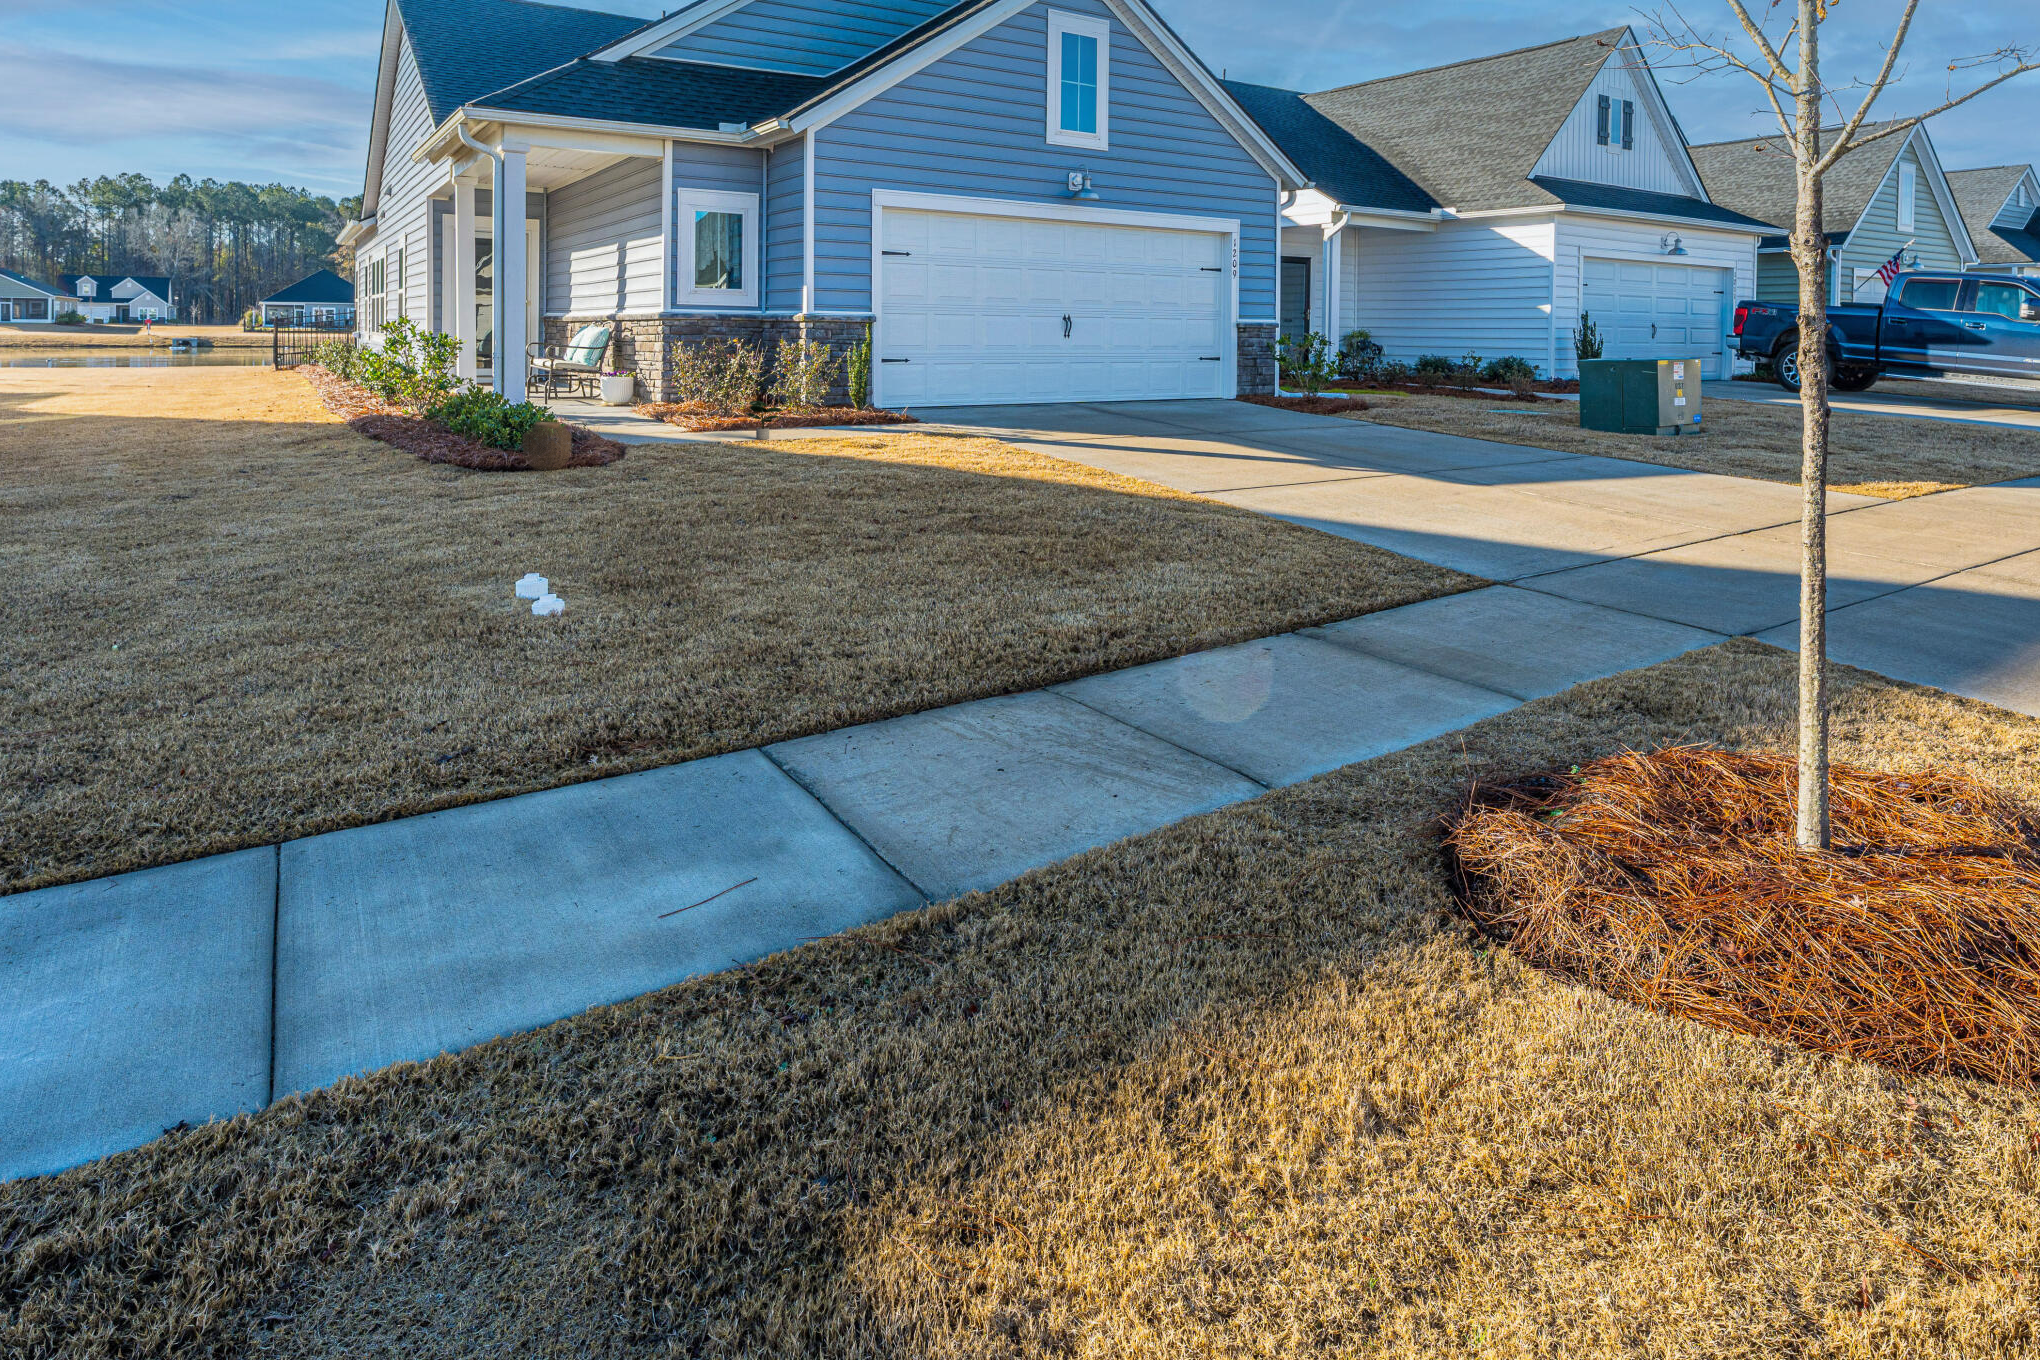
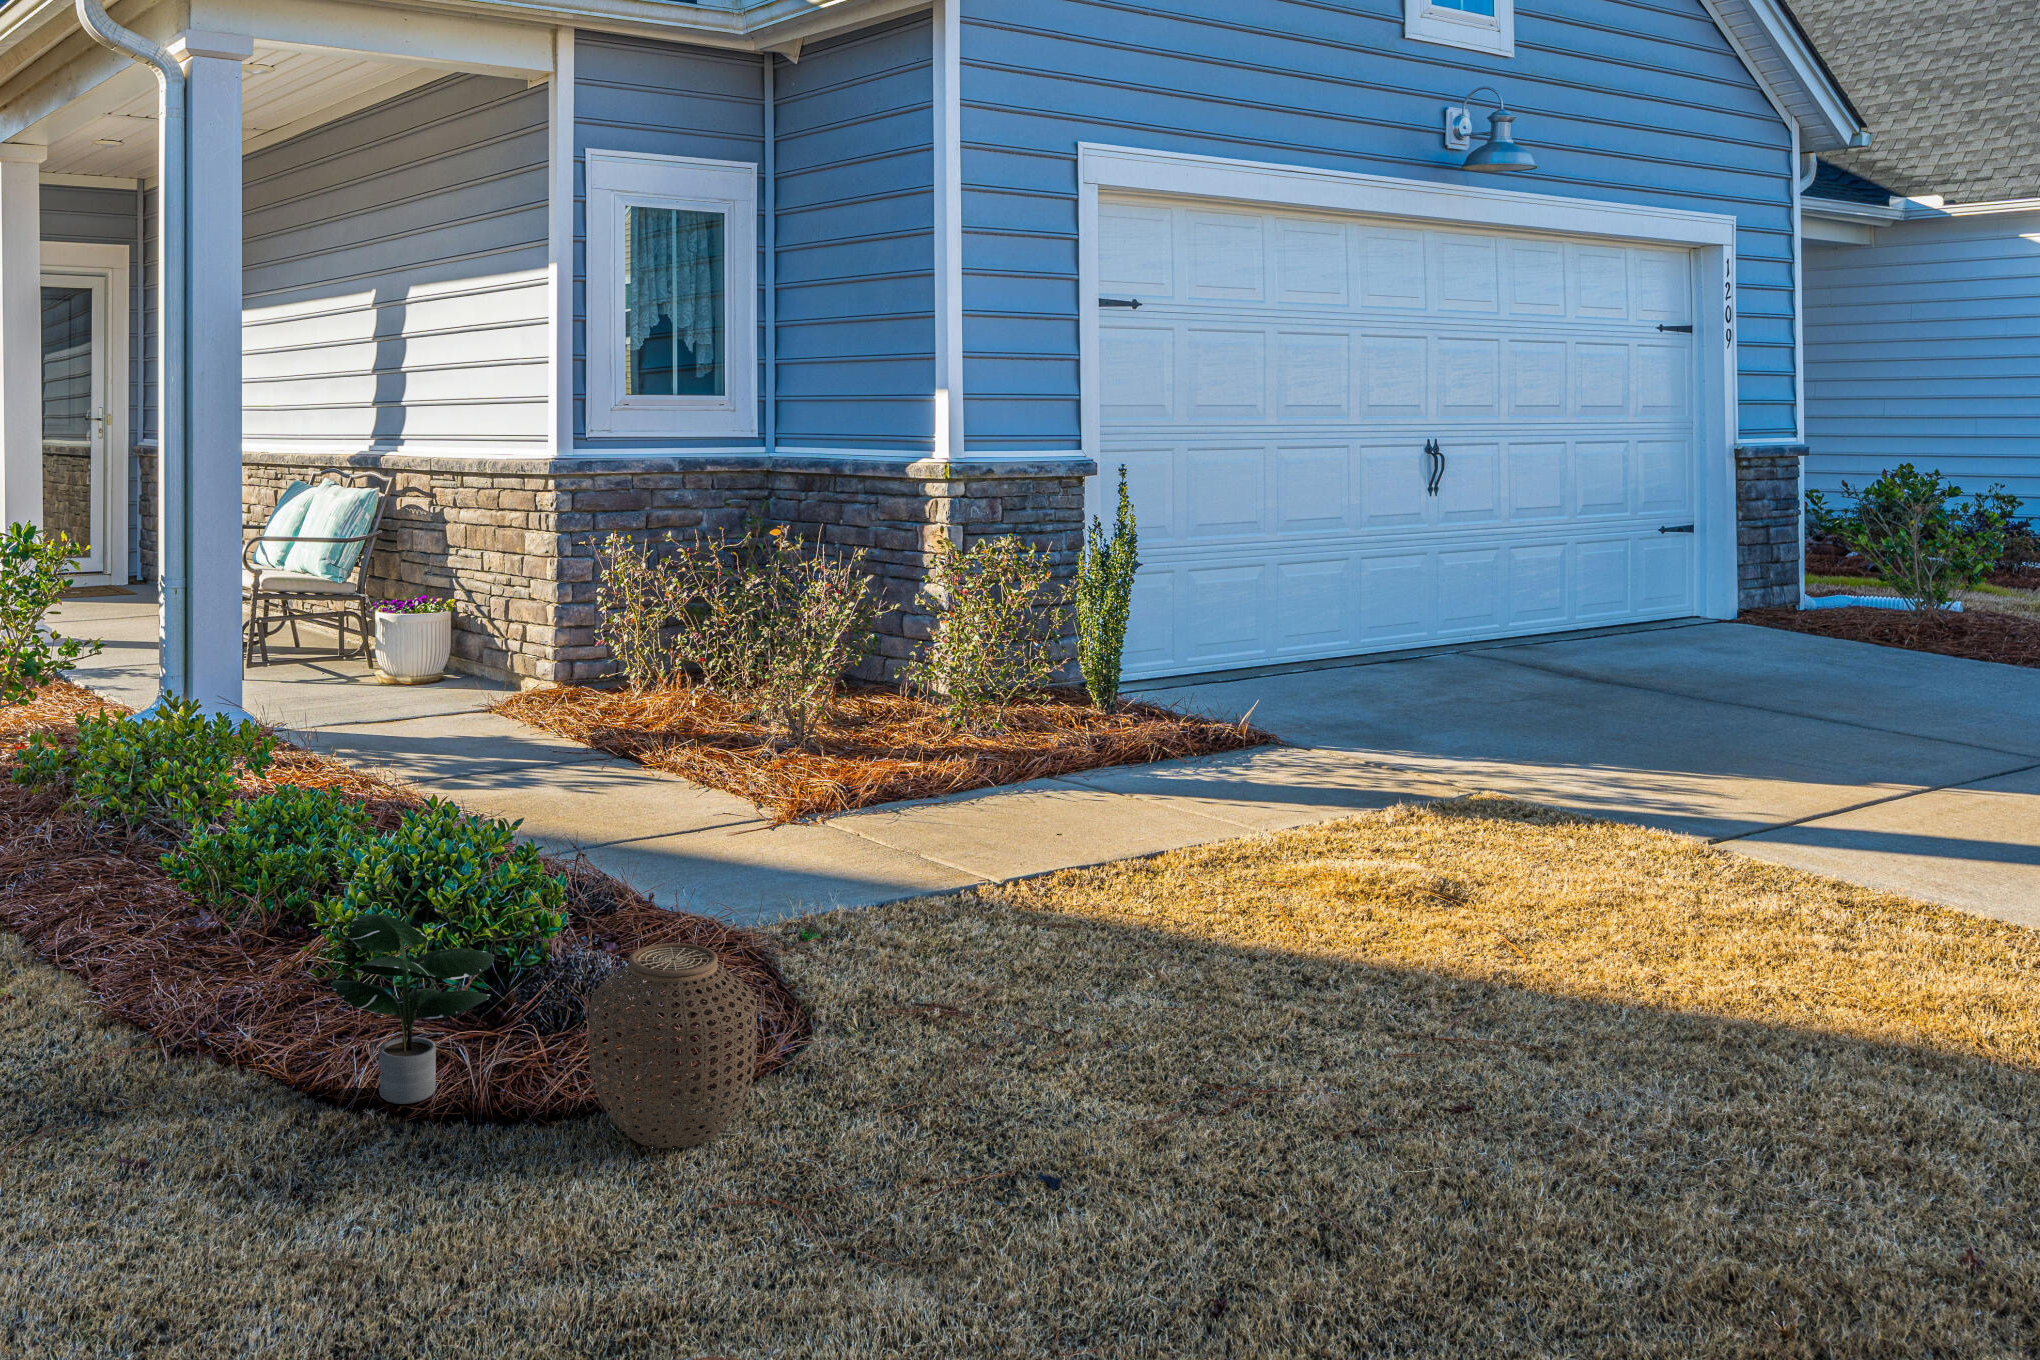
potted plant: present [746,401,783,440] -> present [331,914,494,1104]

